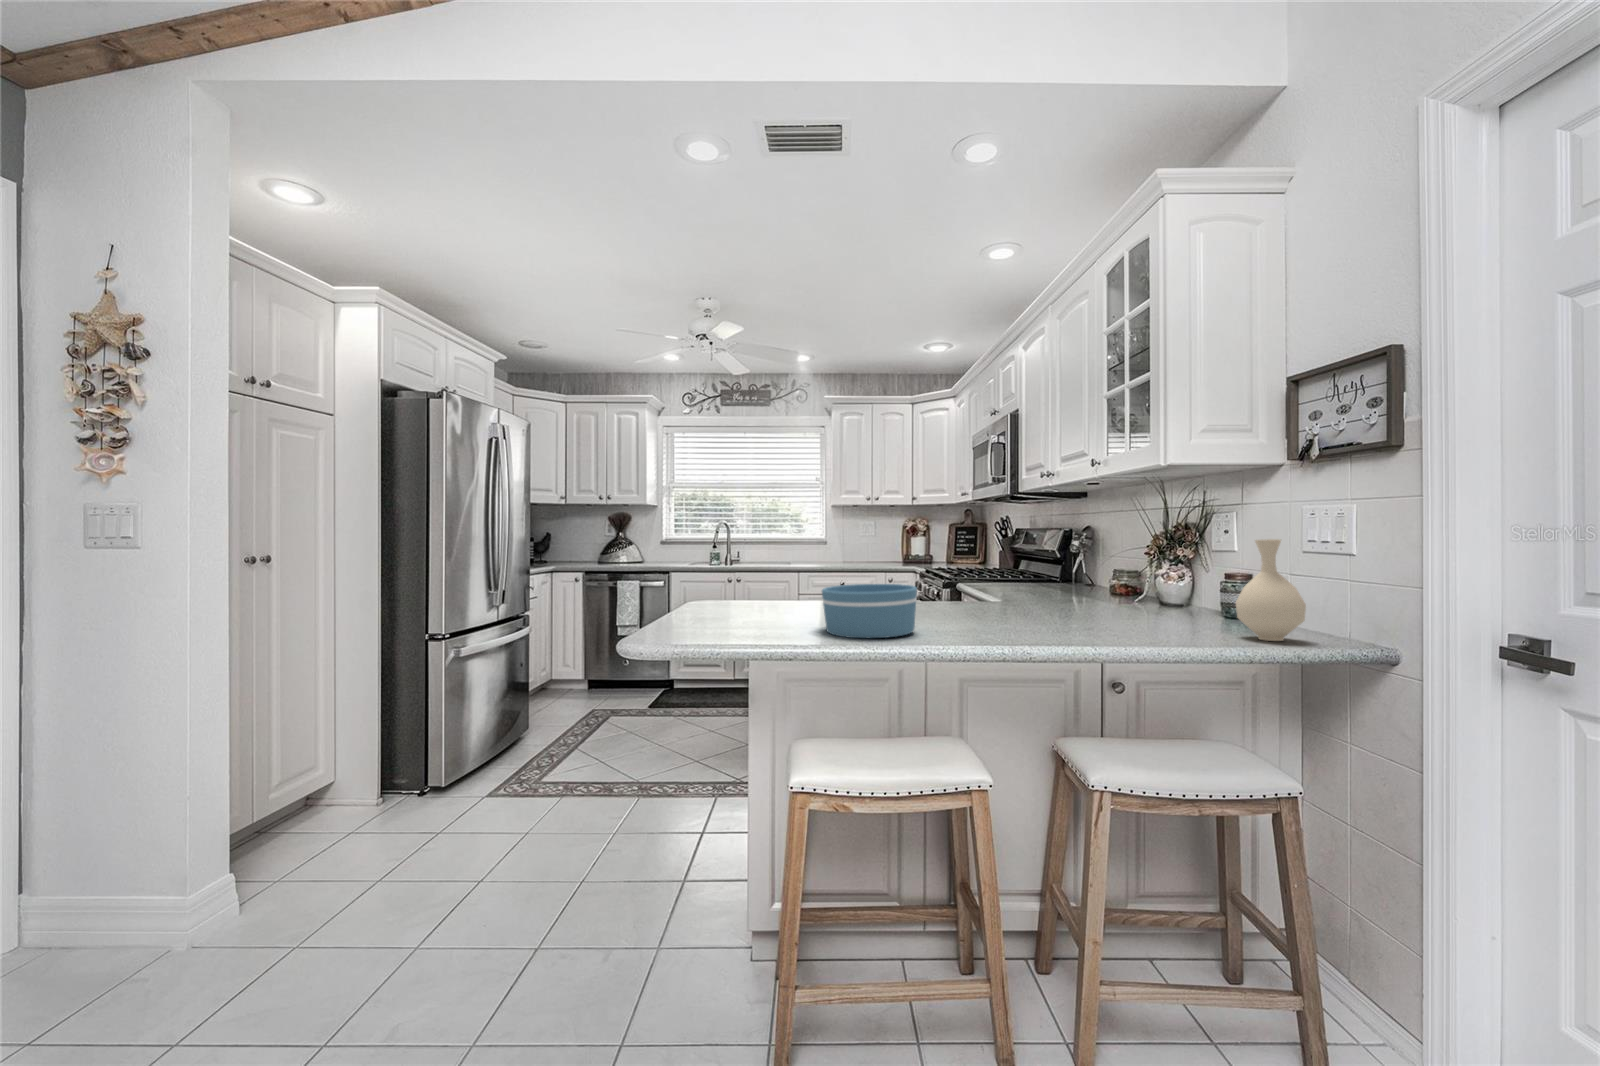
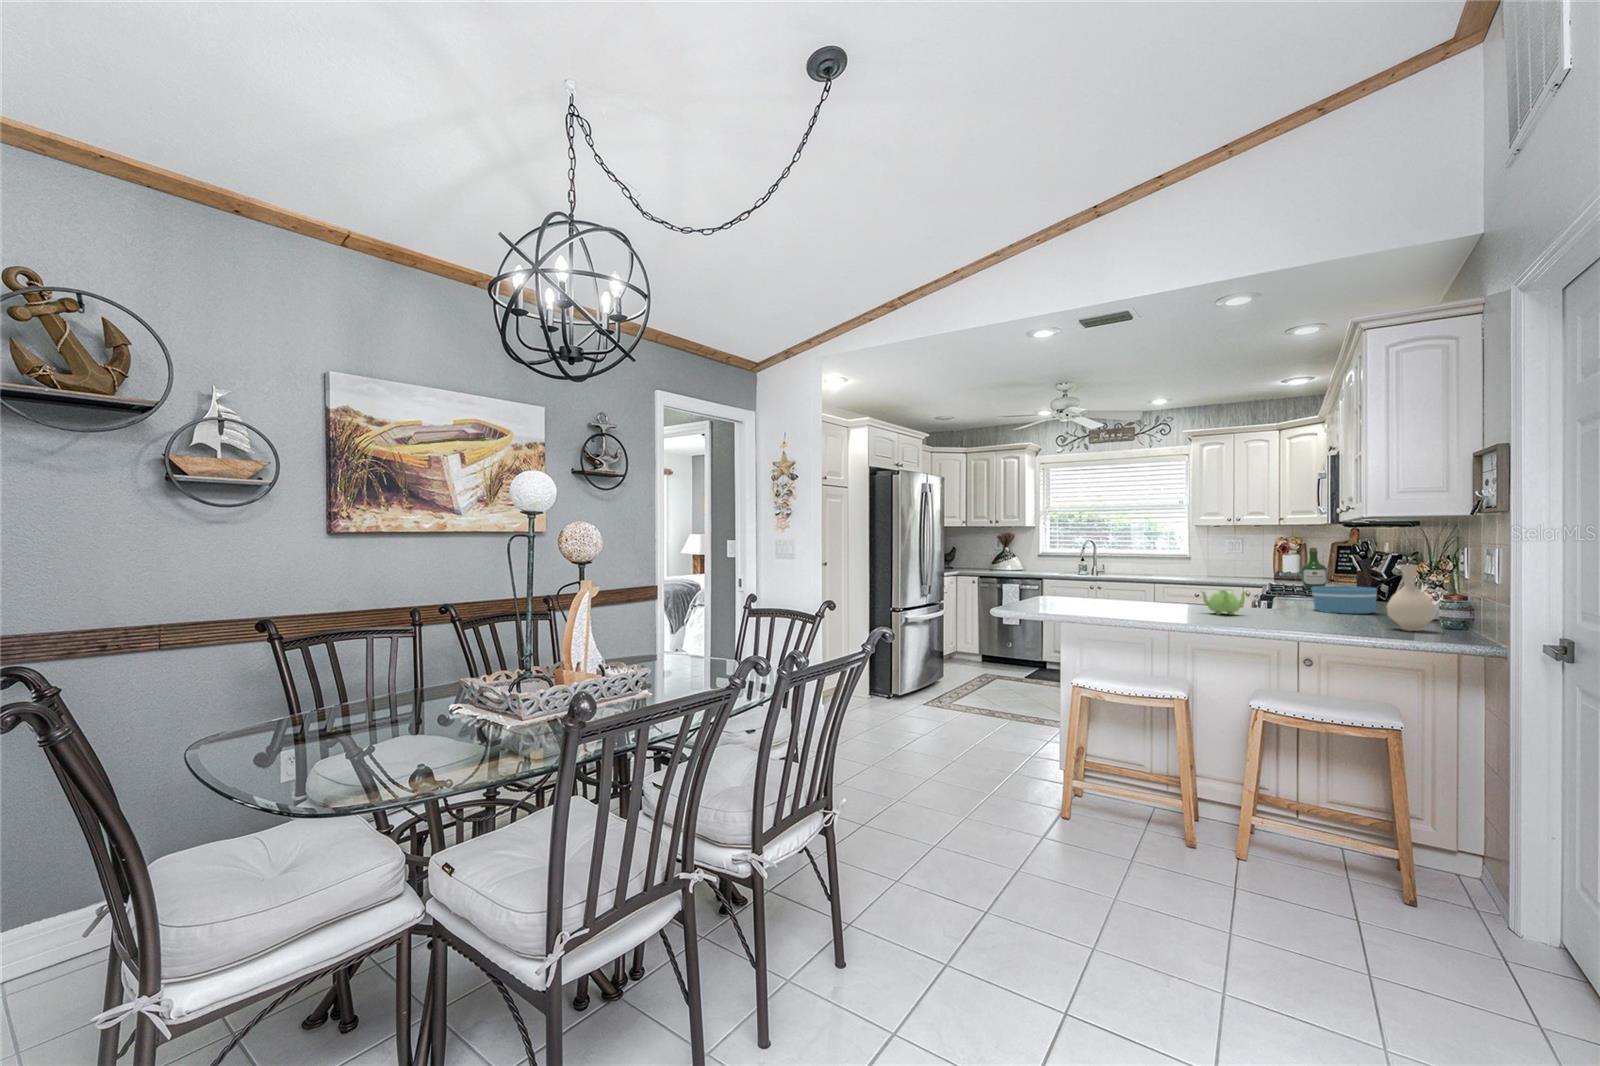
wine bottle: none [949,528,972,575] -> present [1301,547,1327,590]
bowl: present [822,584,917,638] -> present [1312,587,1377,614]
teapot: none [967,586,1033,629] -> present [1202,590,1246,615]

